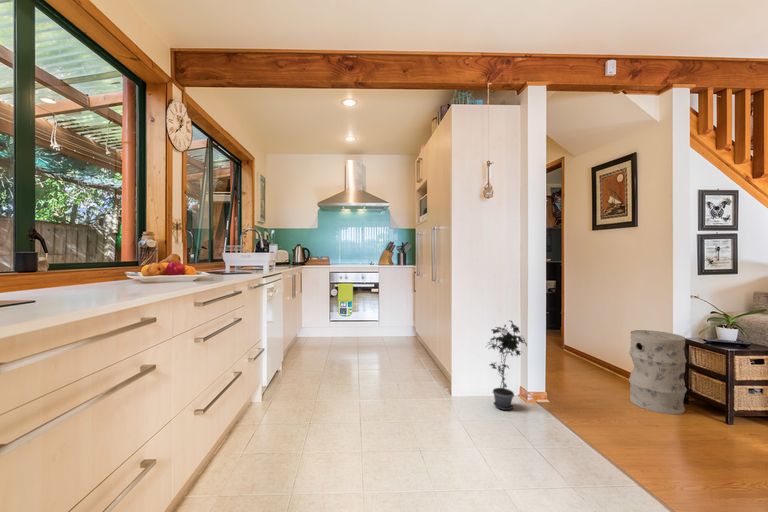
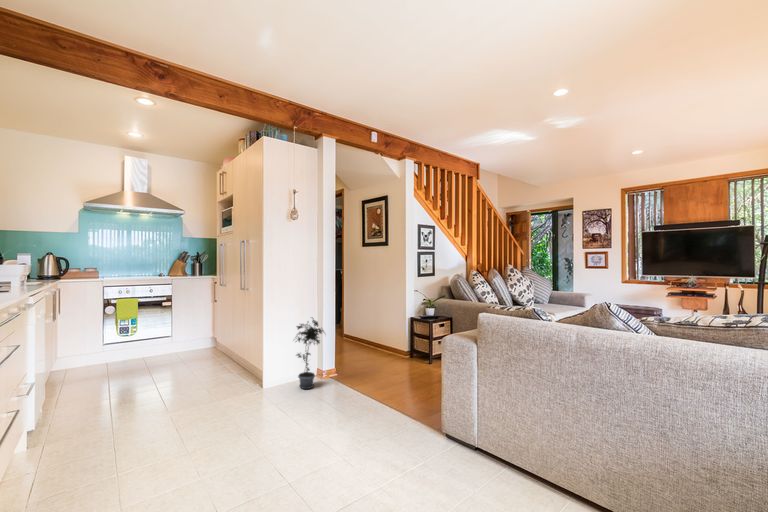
trash can: present [629,330,687,414] -> none [385,314,415,366]

